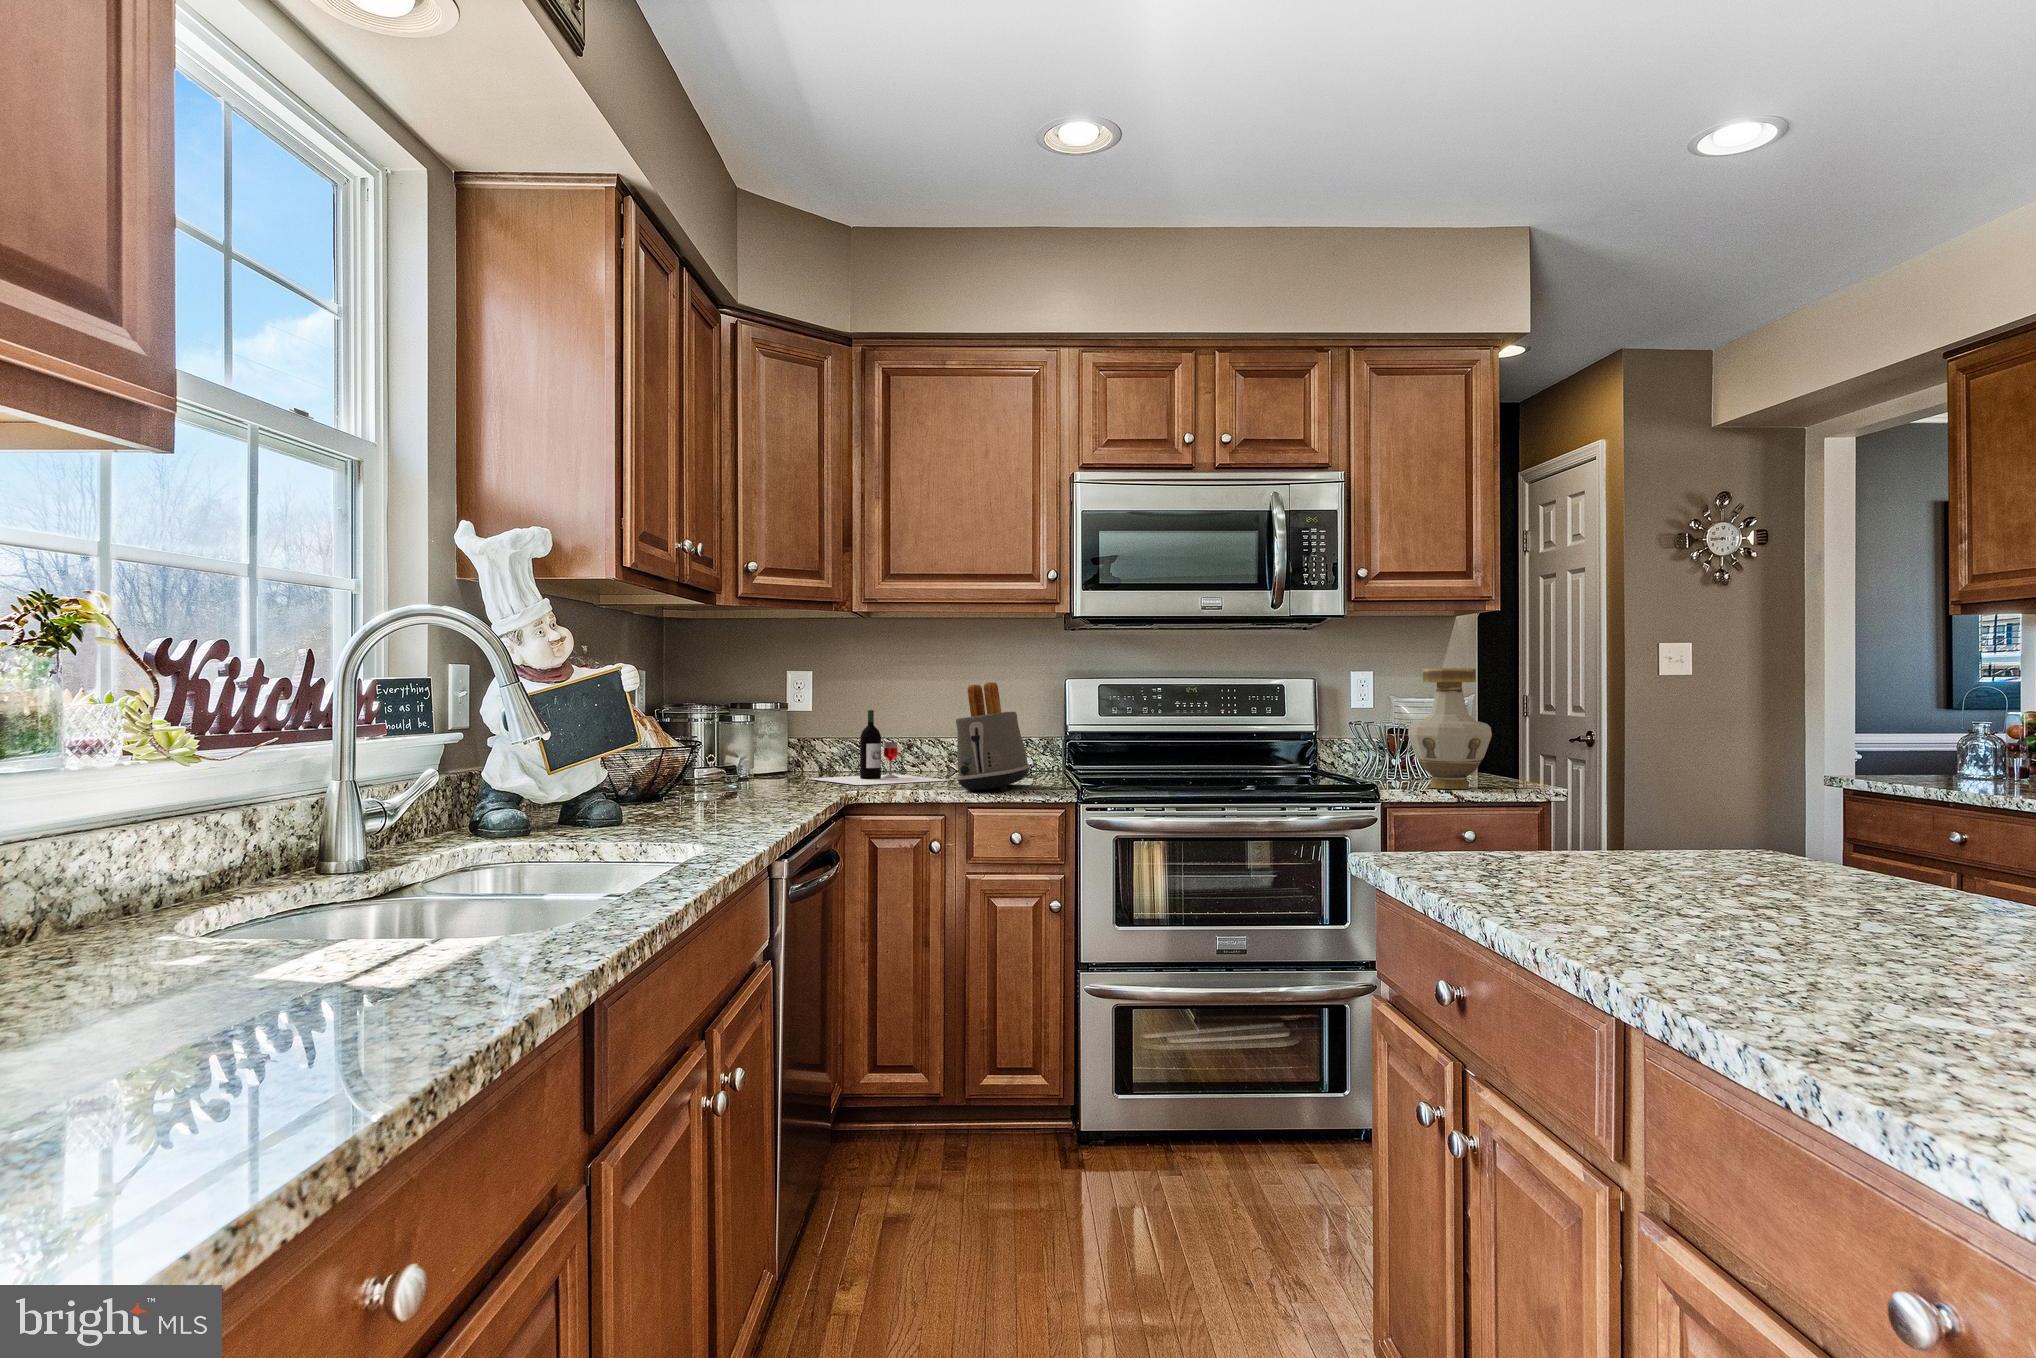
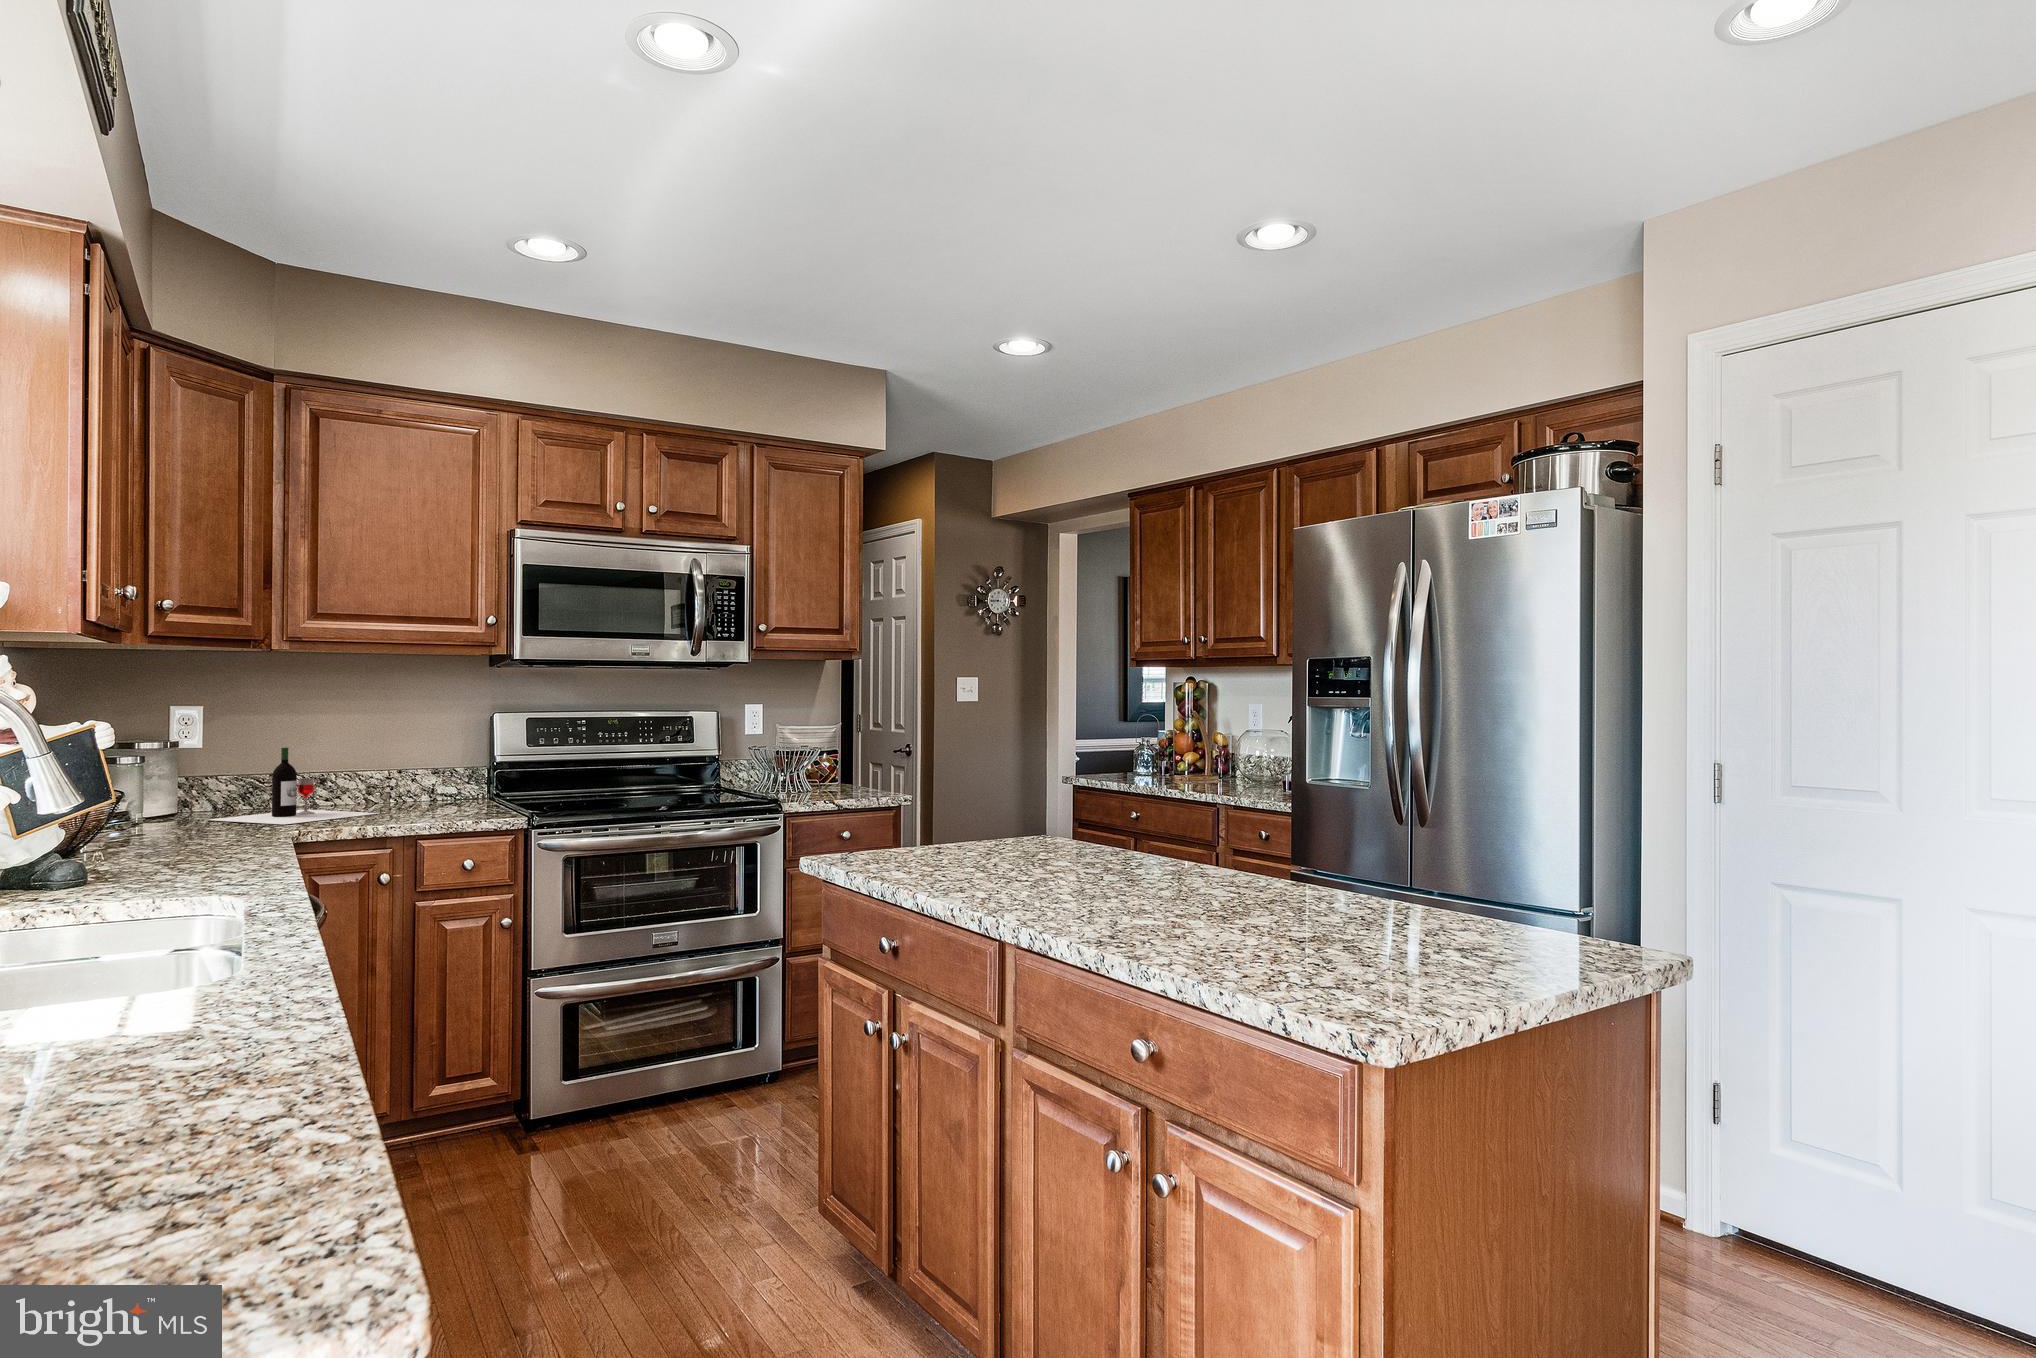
vase: present [1408,668,1492,789] -> none [800,707,862,800]
toaster: present [956,682,1030,791] -> none [405,722,473,824]

